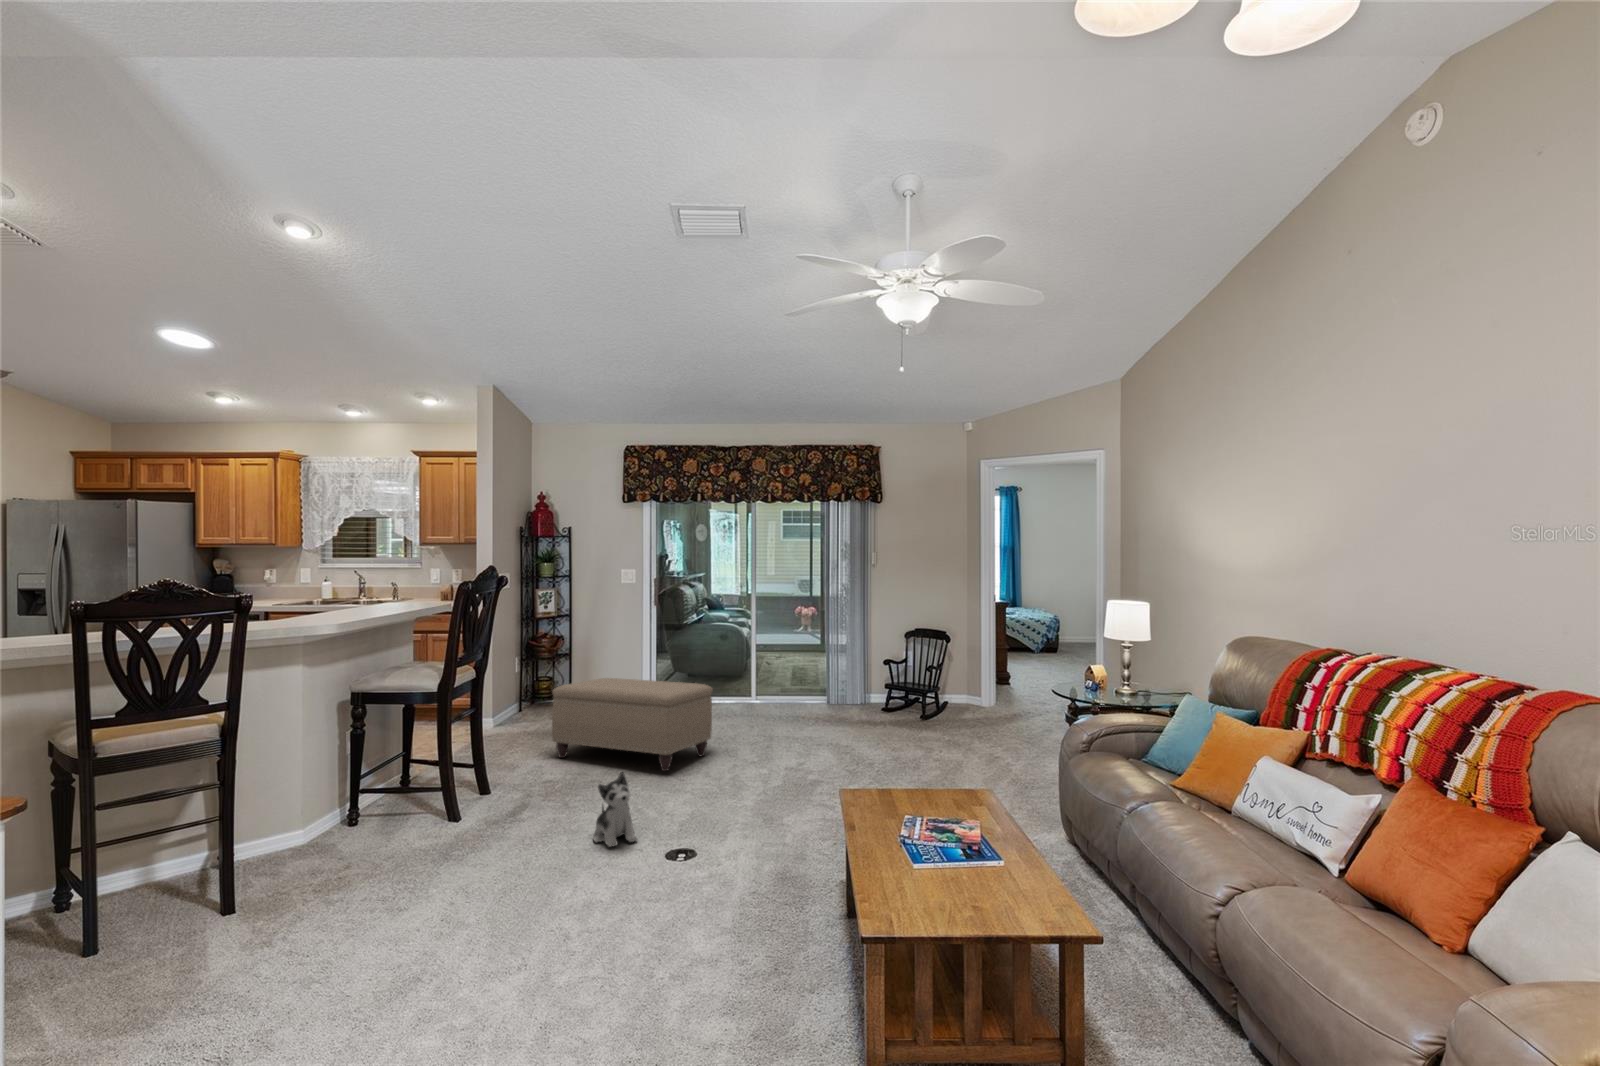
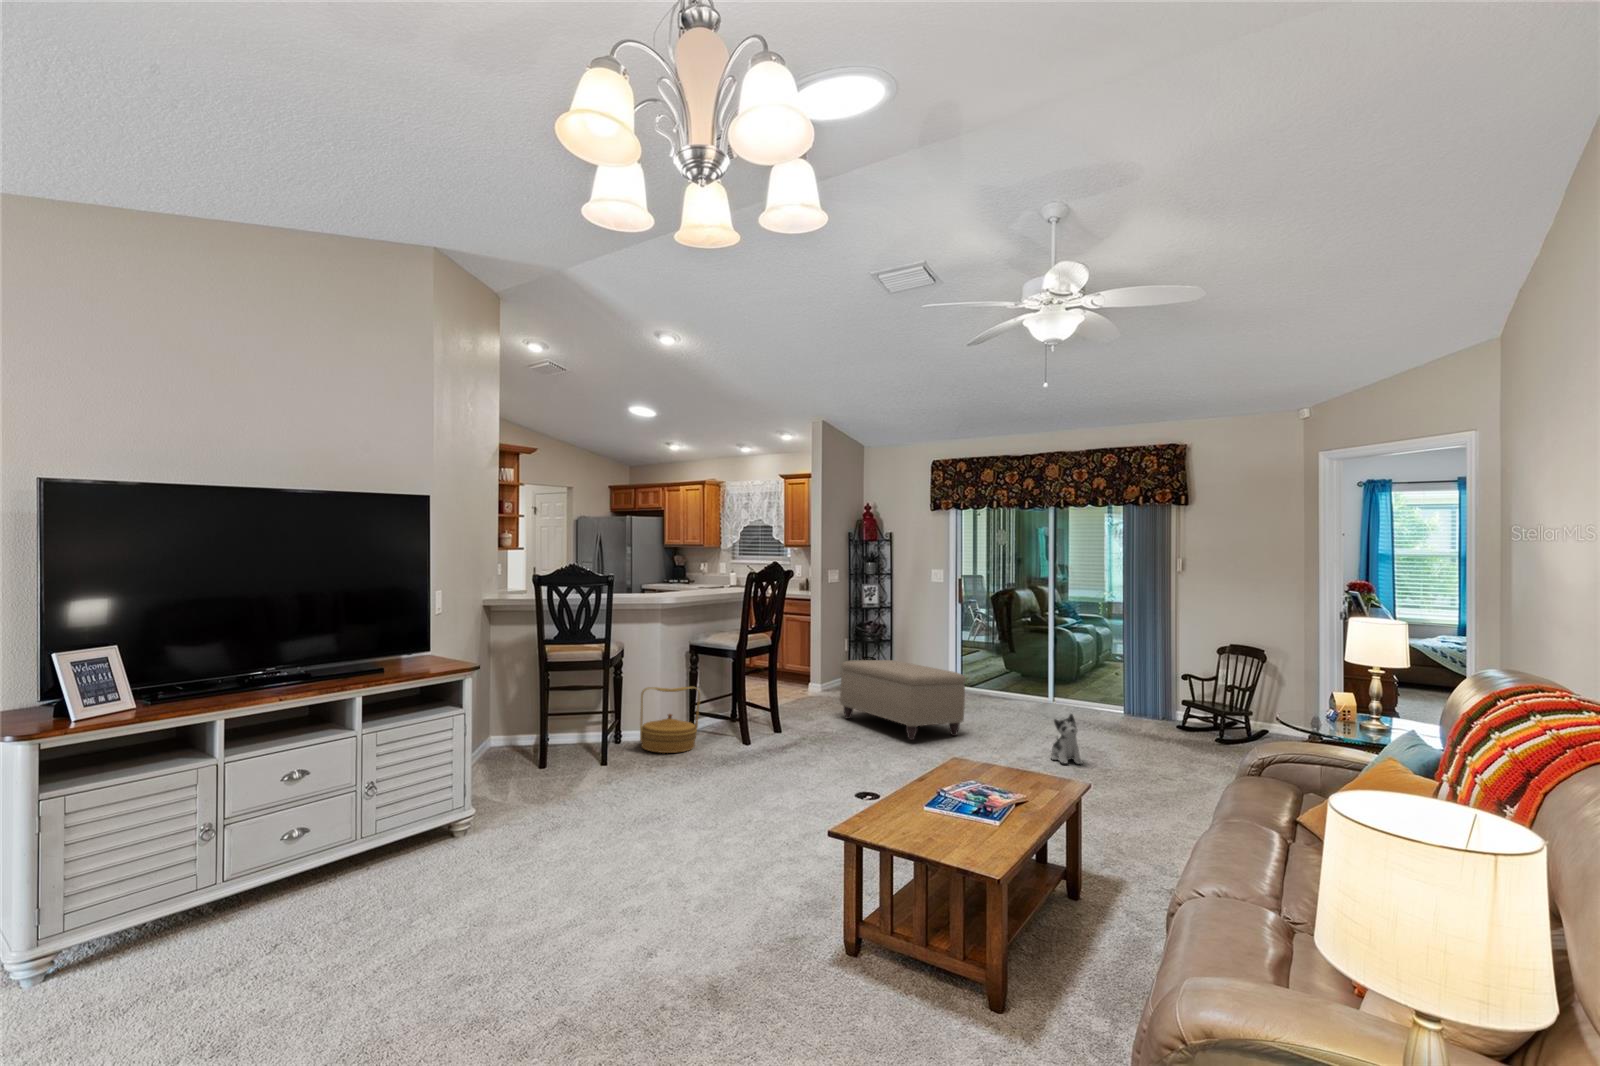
woven basket: none [275,756,380,874] -> present [640,687,700,753]
plush toy: present [593,772,637,847] -> present [1051,714,1083,764]

